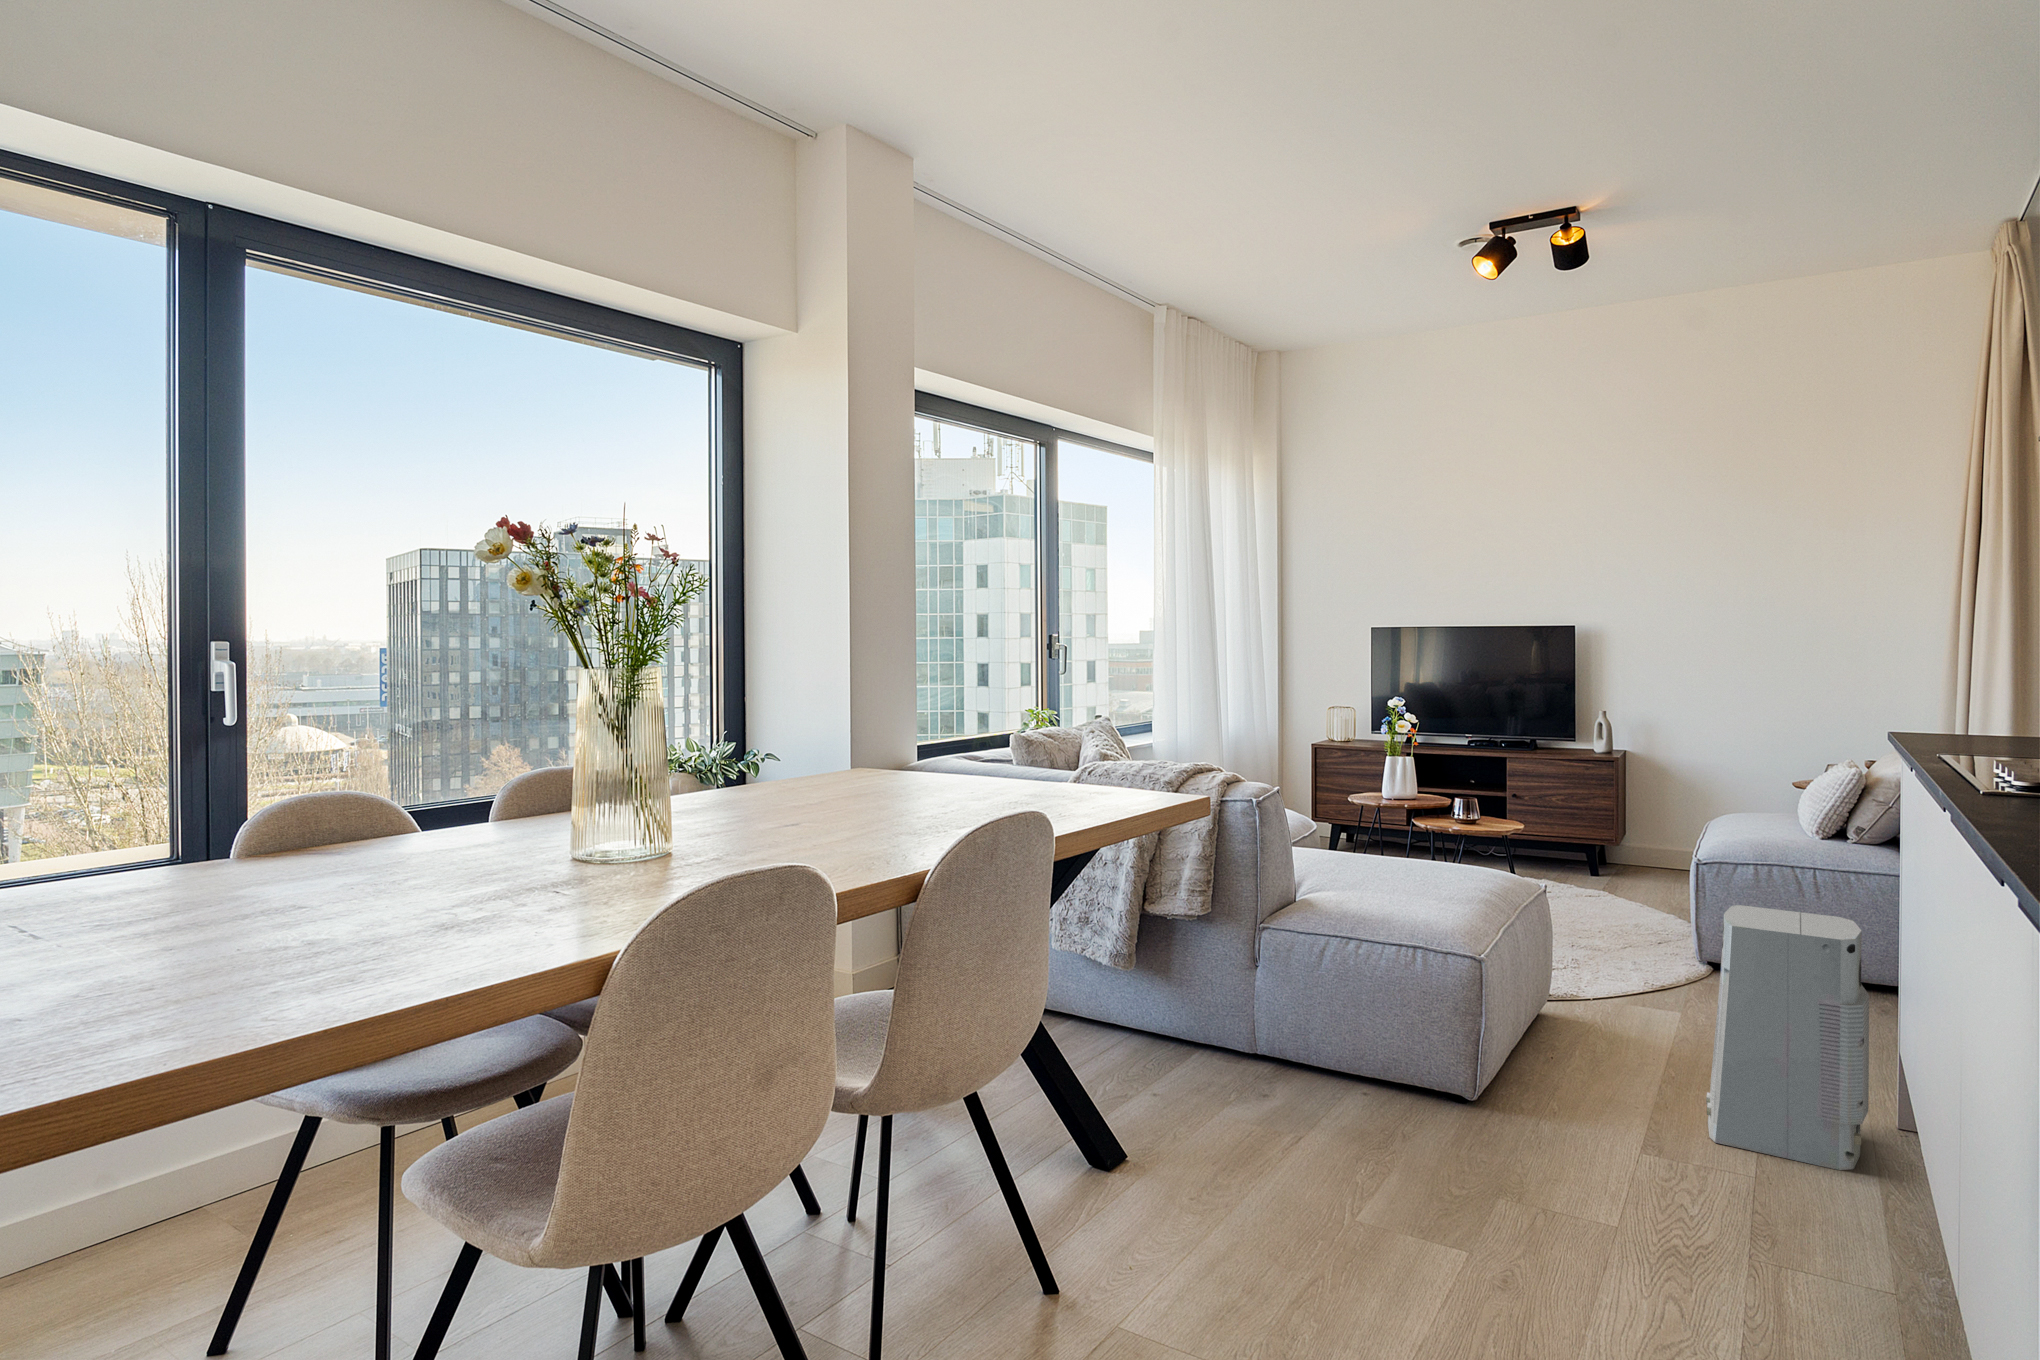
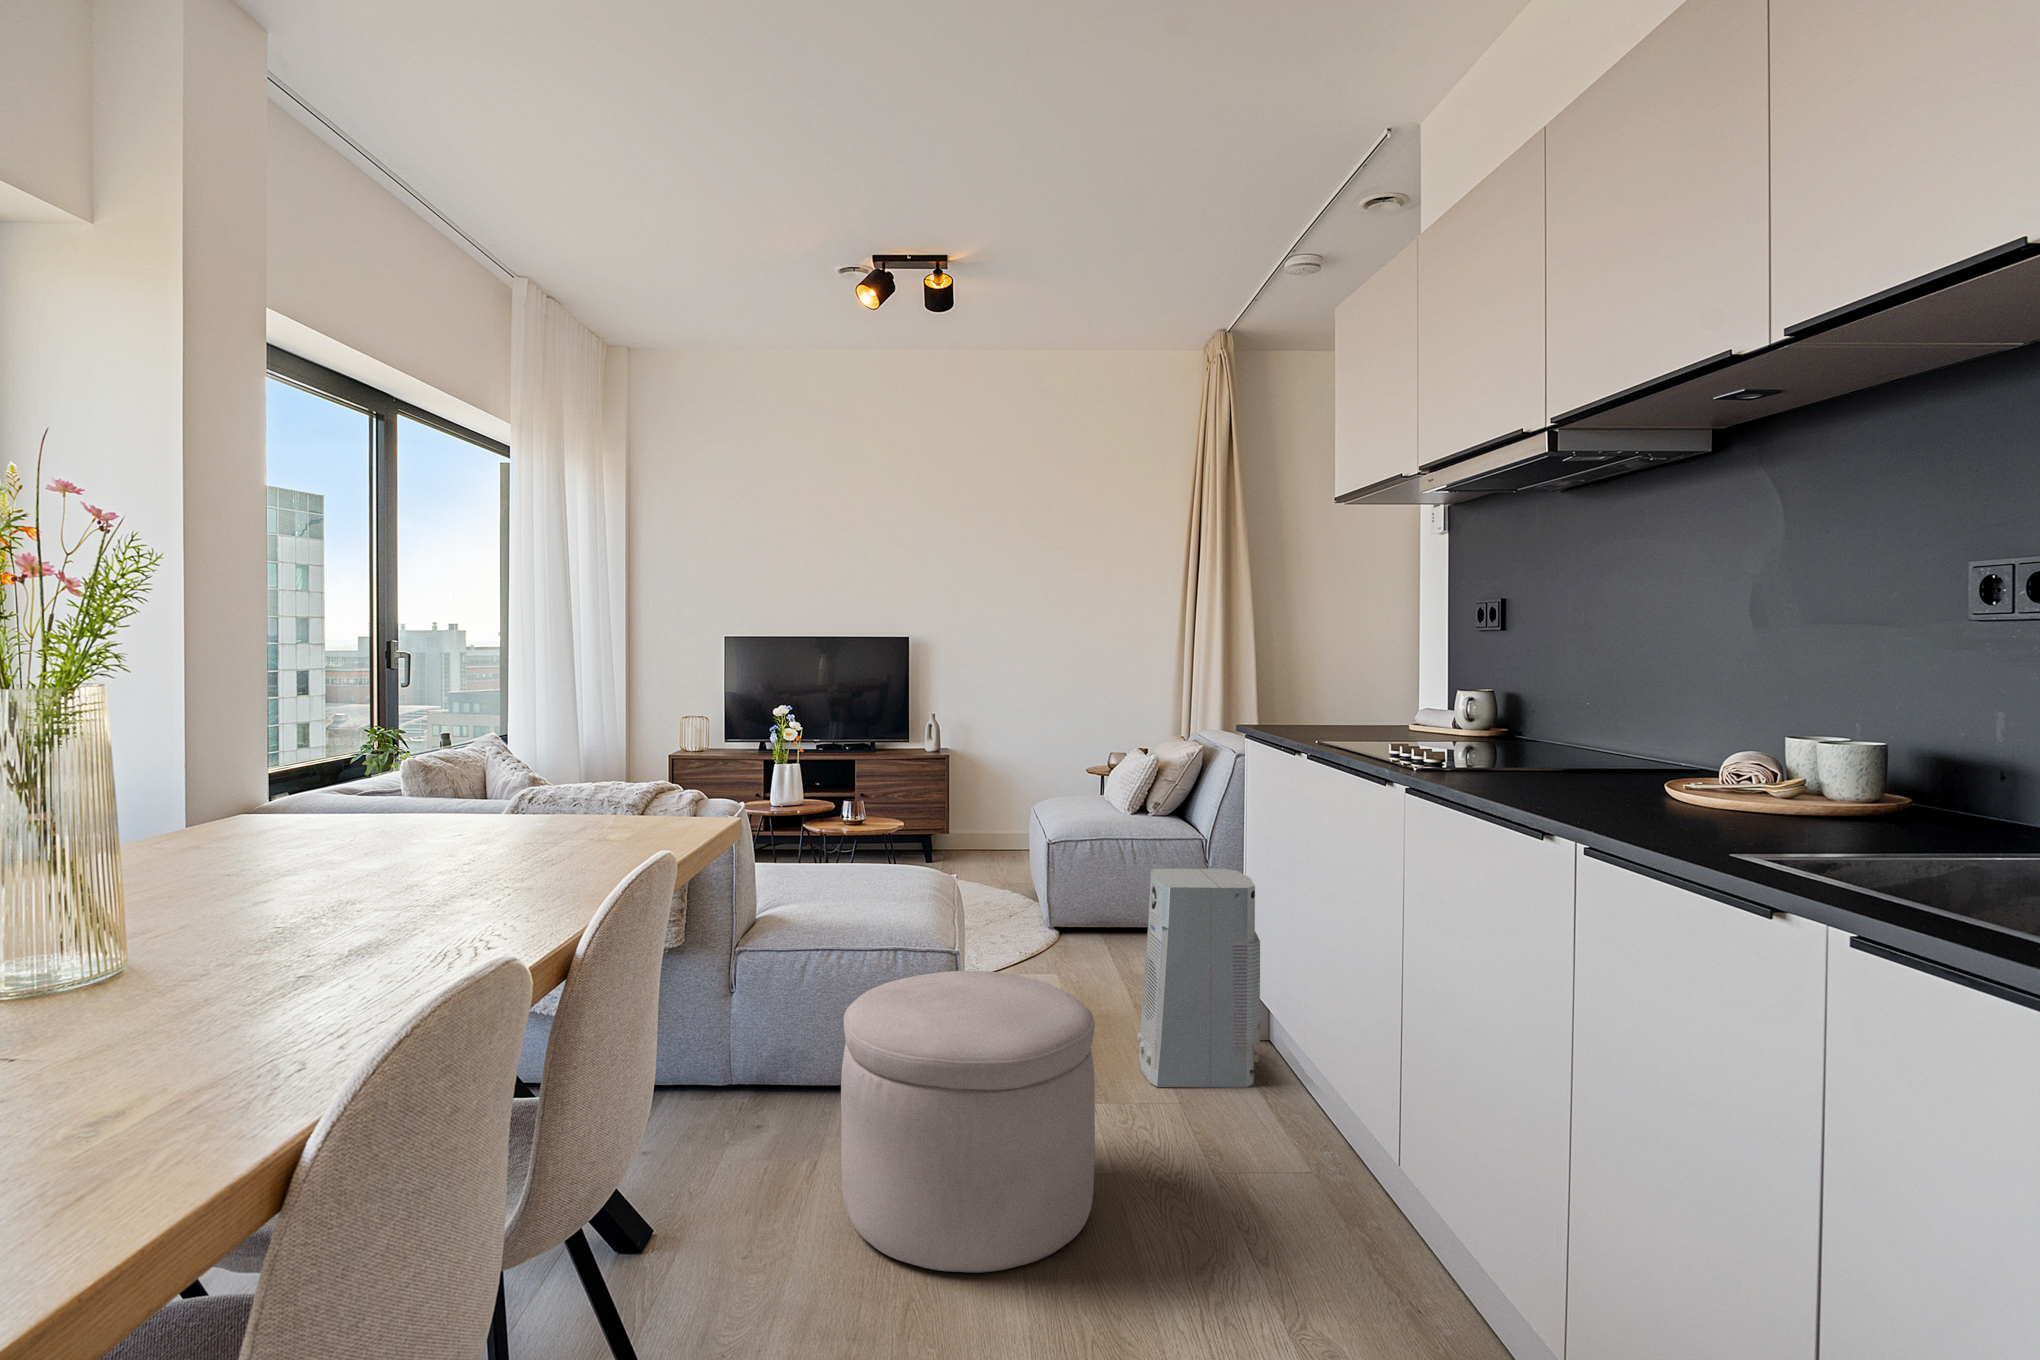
ottoman: none [1305,968,1556,1240] -> present [841,971,1095,1273]

